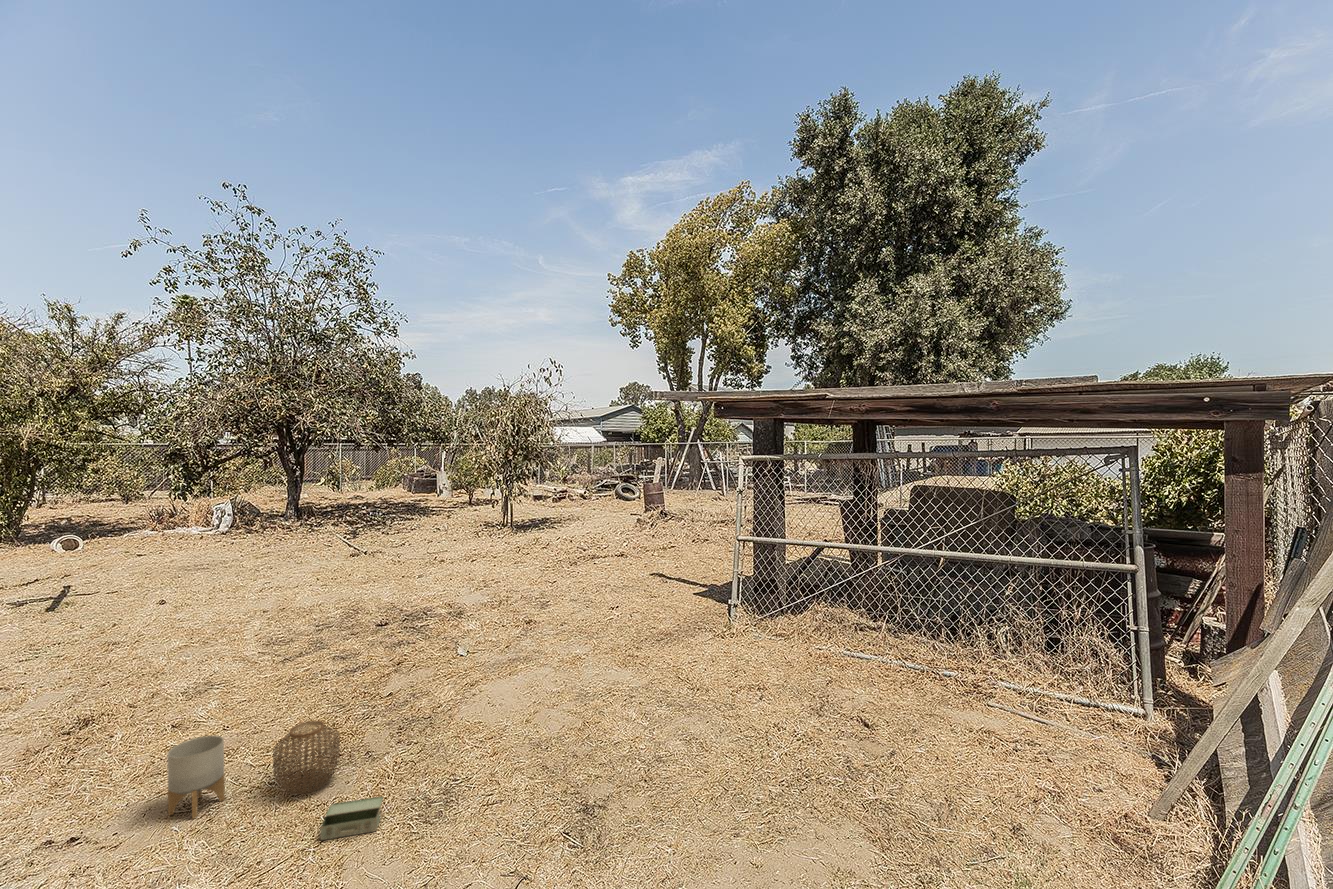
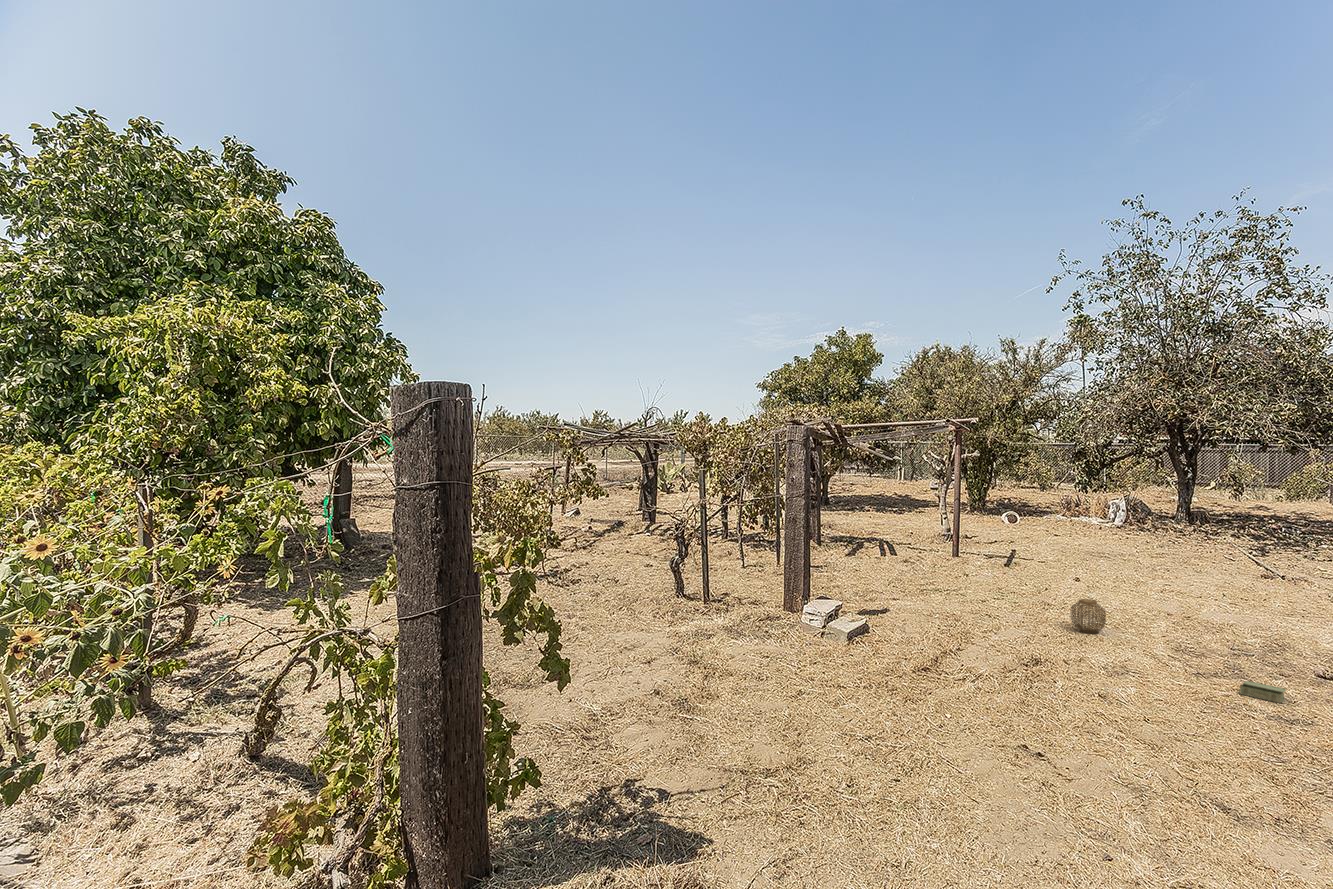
woven basket: present [273,721,340,794] -> present [1071,599,1106,634]
planter: present [167,735,225,819] -> none [1142,622,1173,664]

